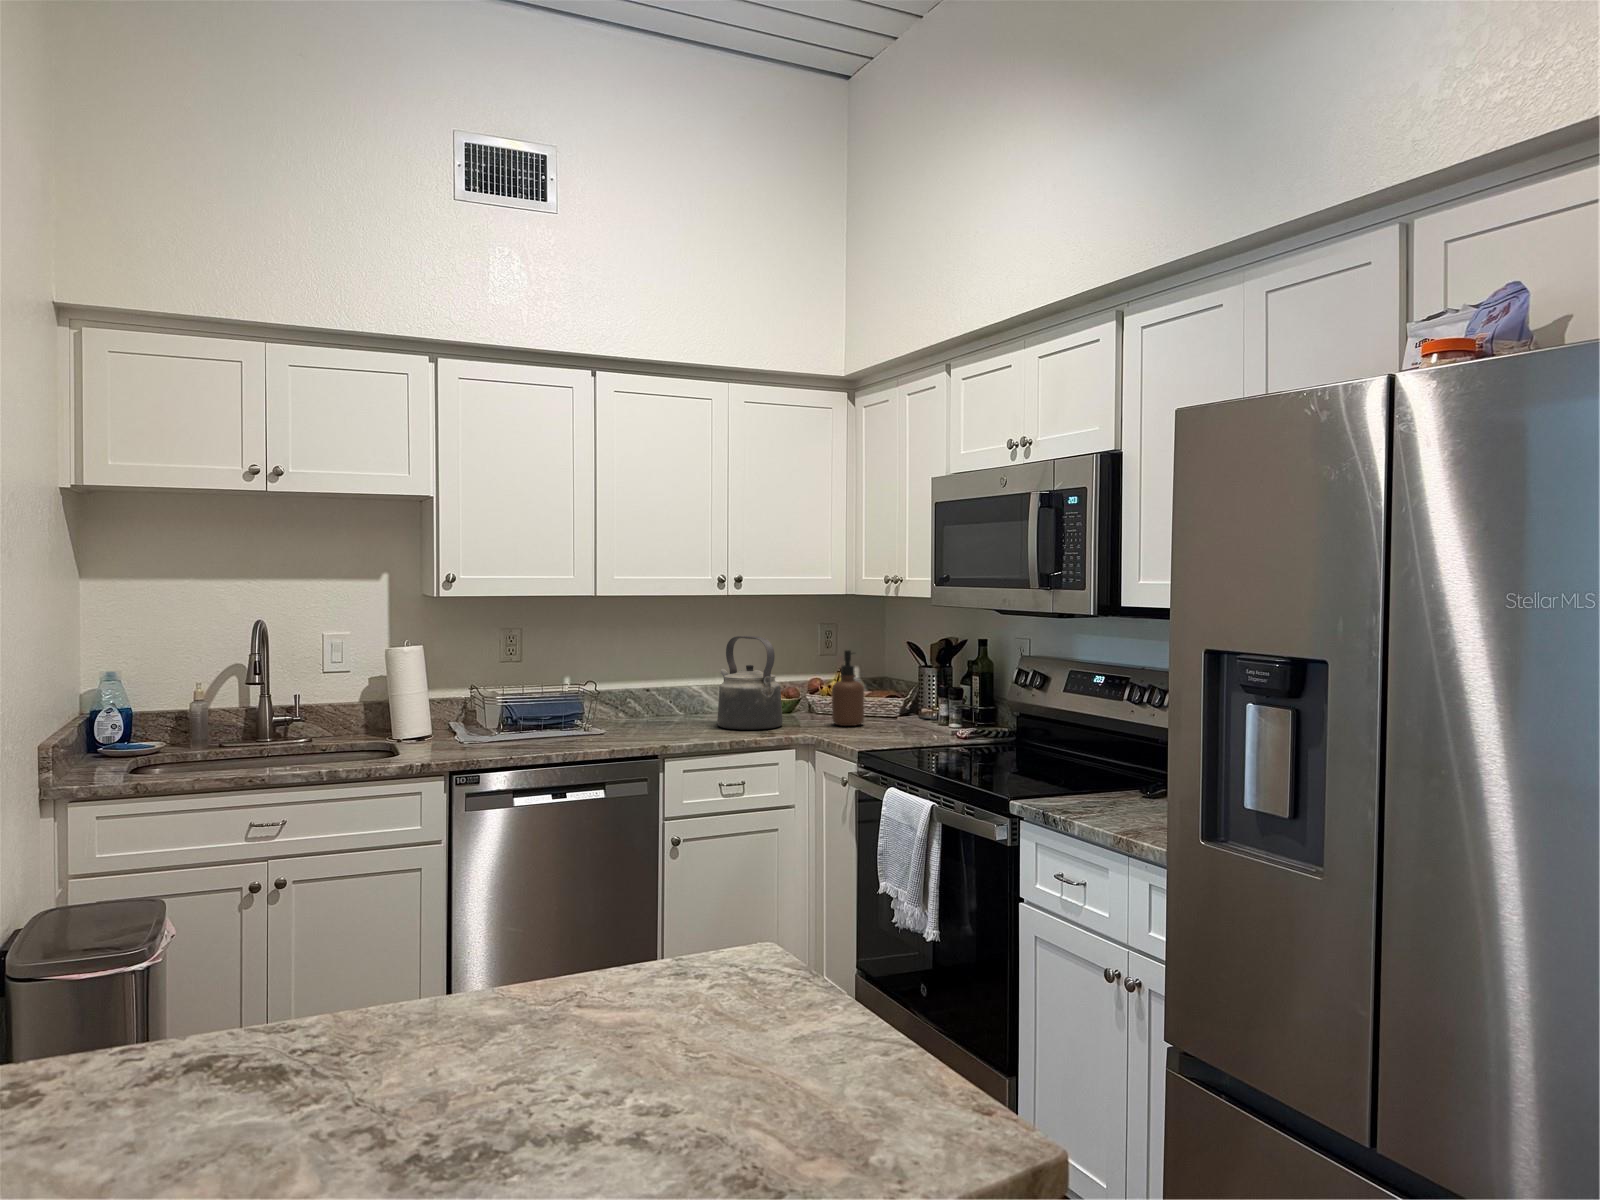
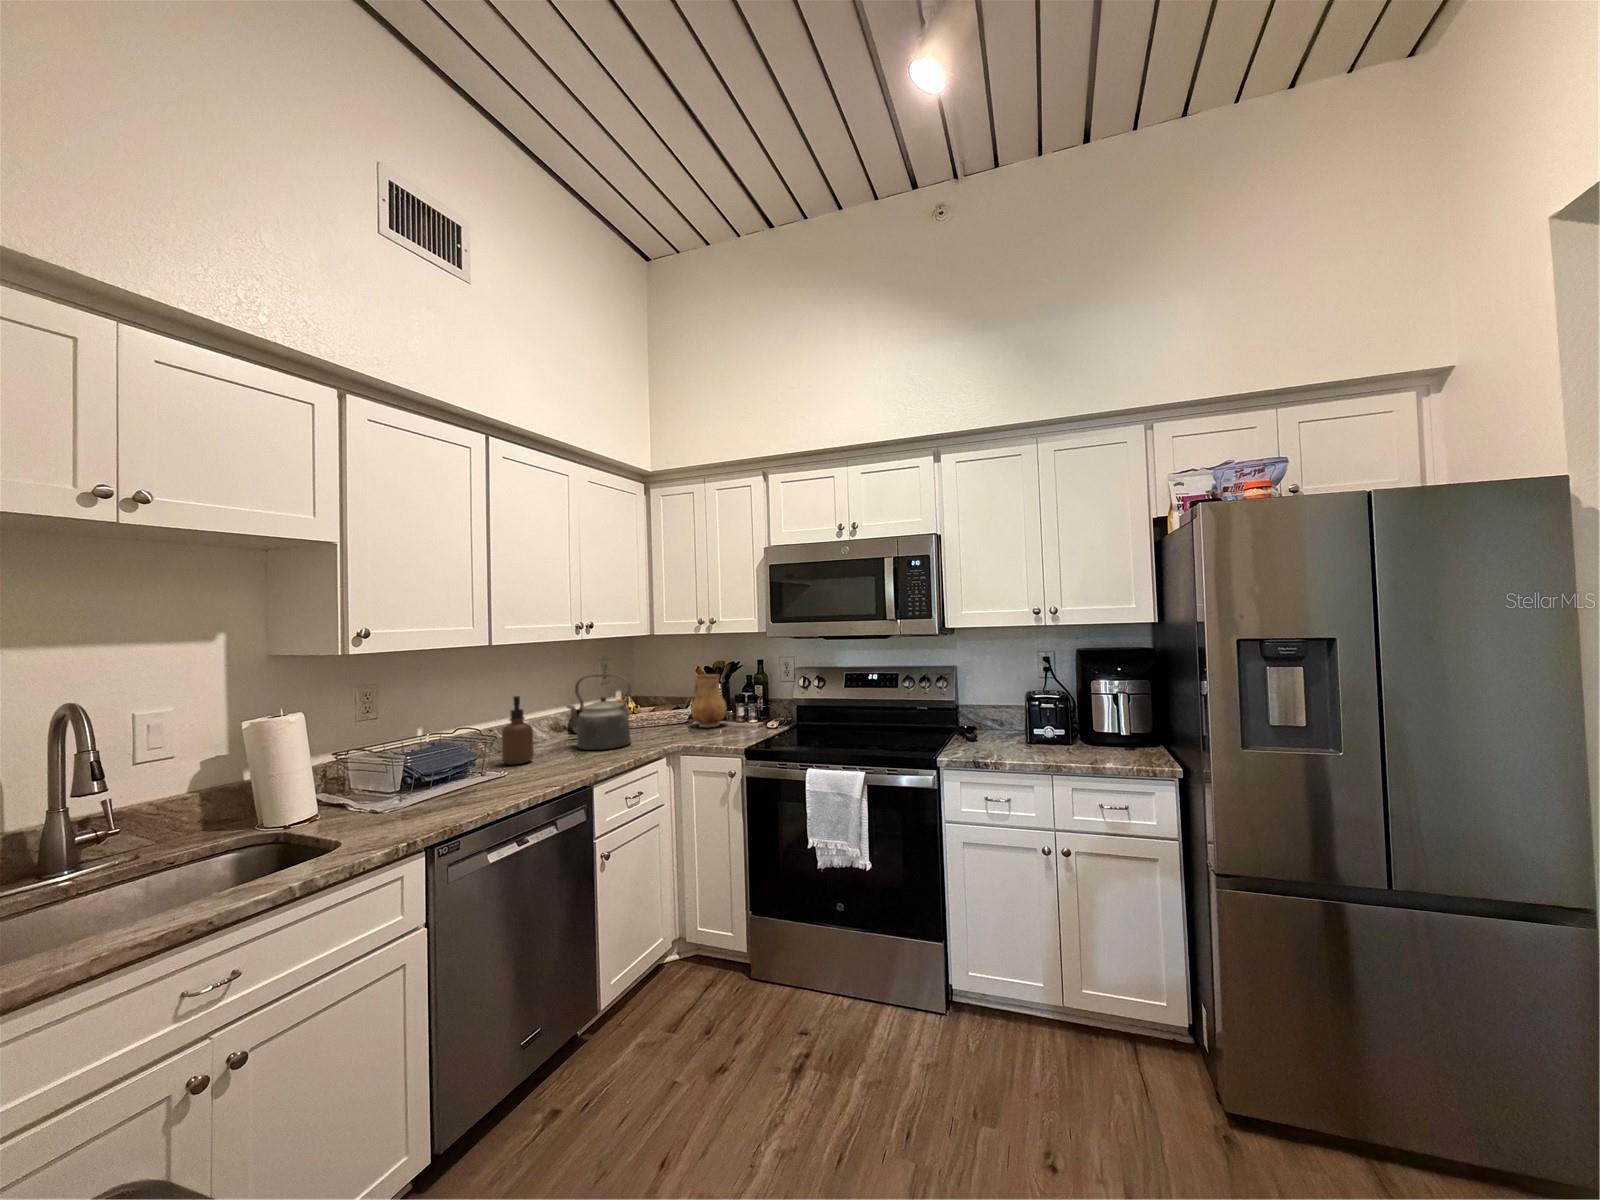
ceramic pitcher: none [893,649,946,726] -> present [691,674,727,727]
soap dispenser: present [832,650,864,726] -> present [502,696,533,765]

